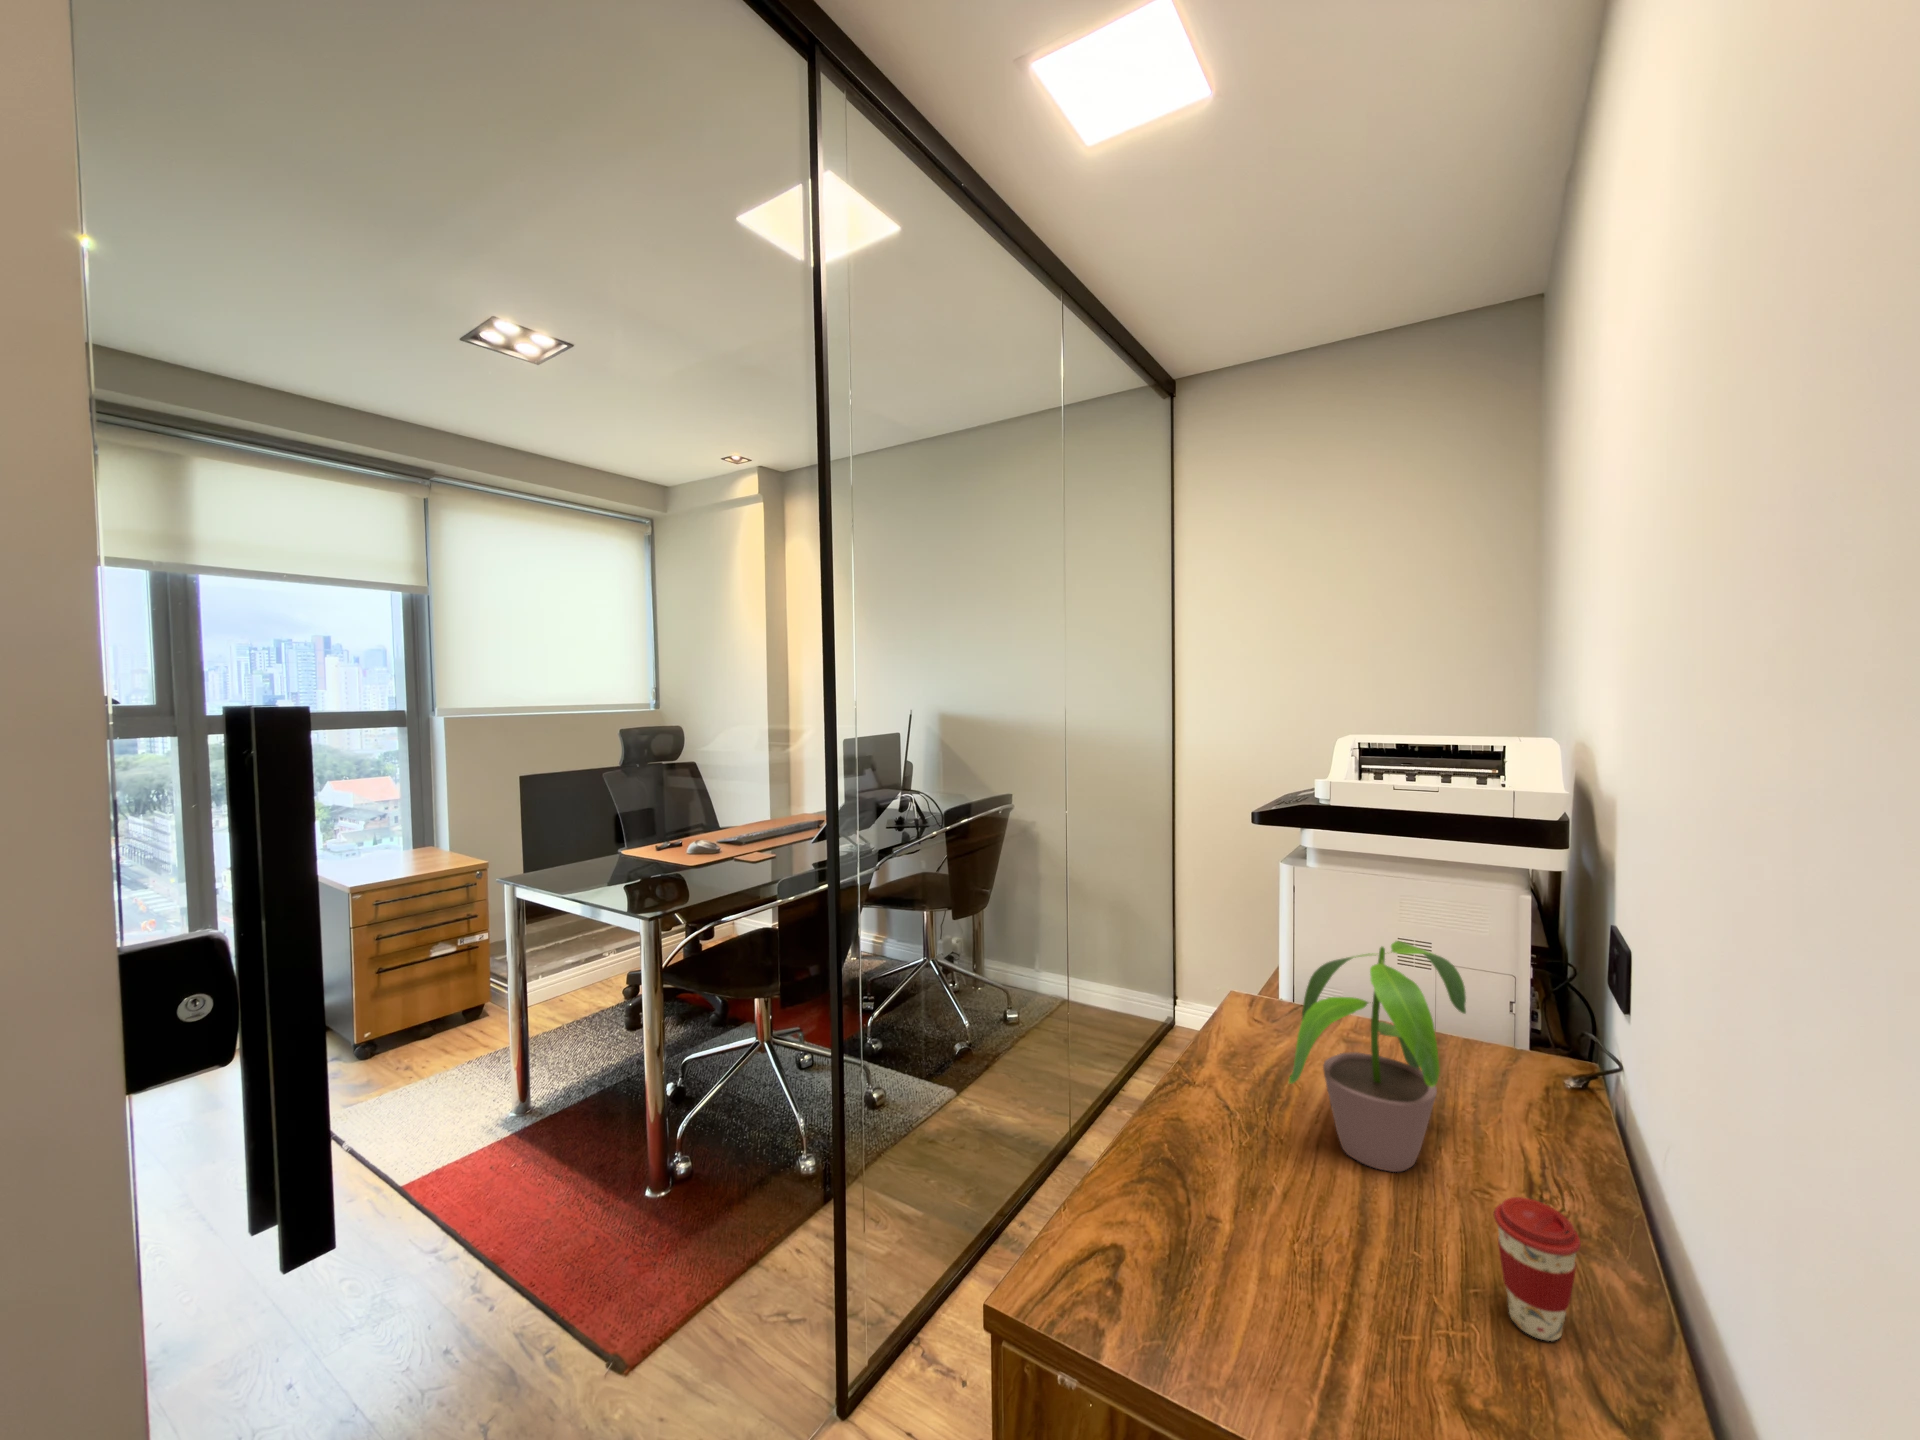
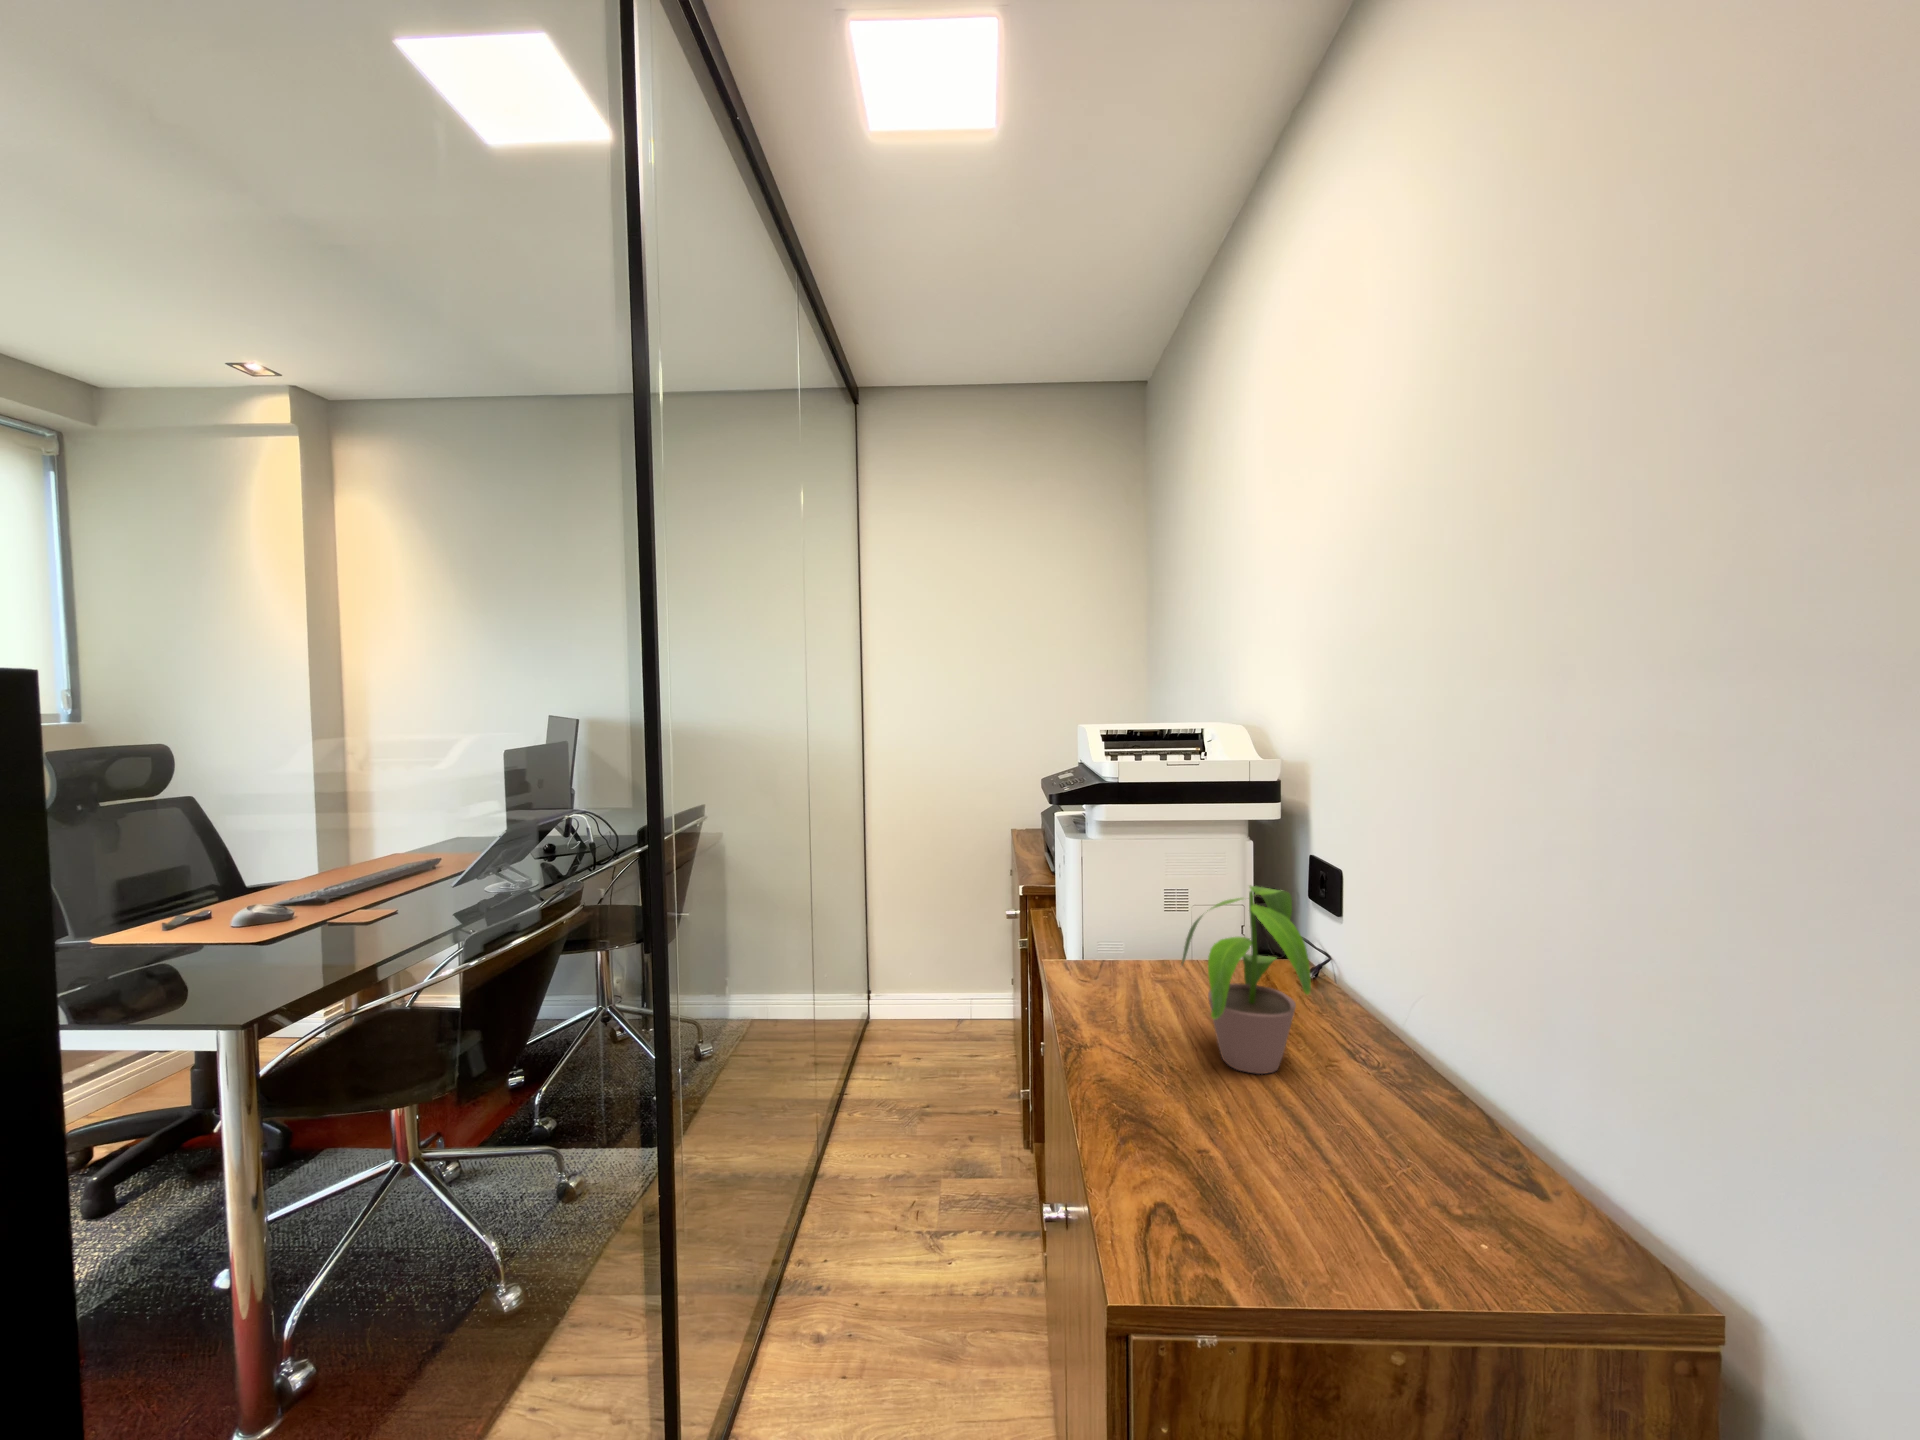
coffee cup: present [1493,1197,1581,1341] -> none [1406,1055,1466,1153]

